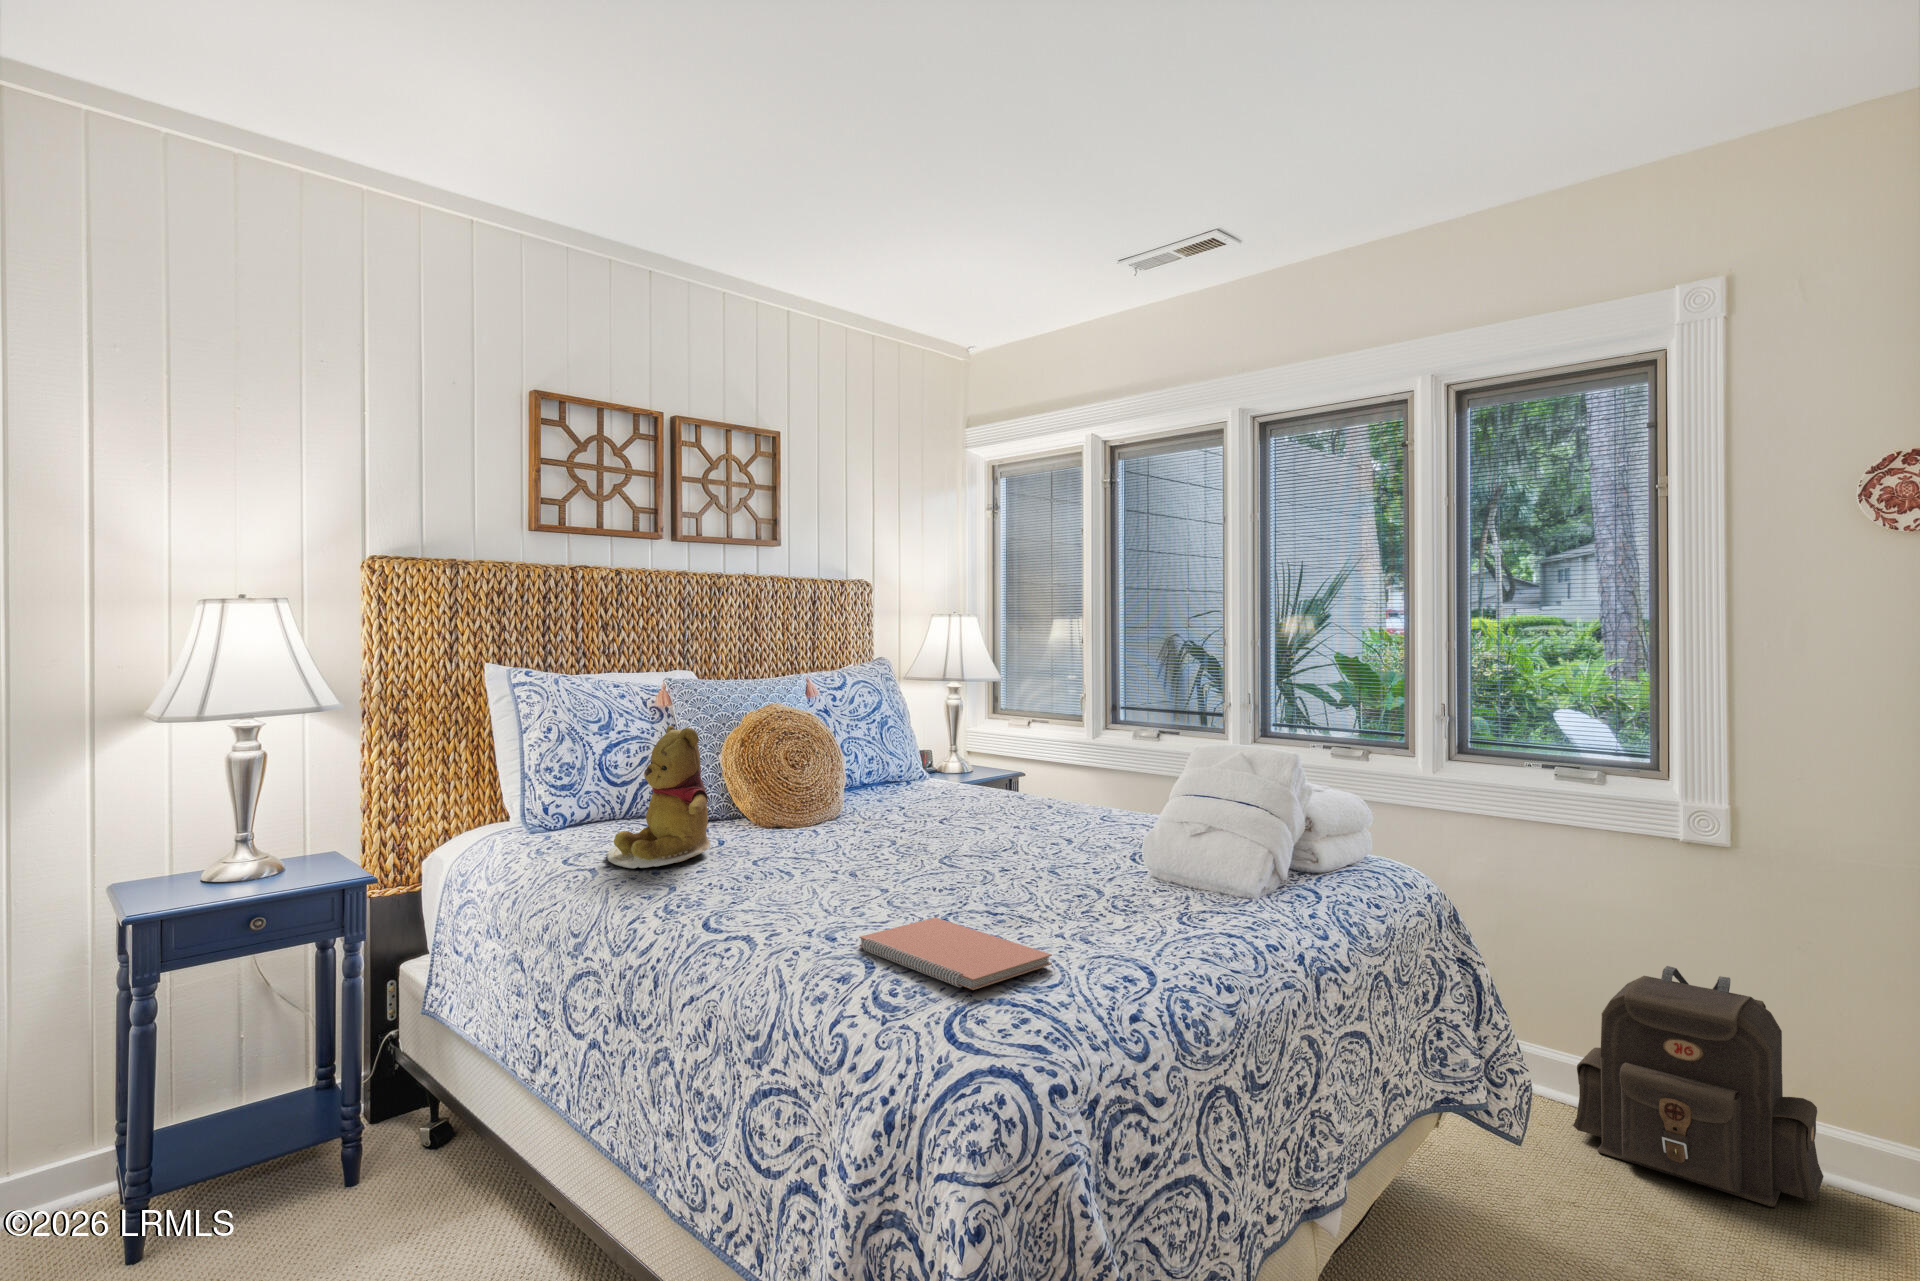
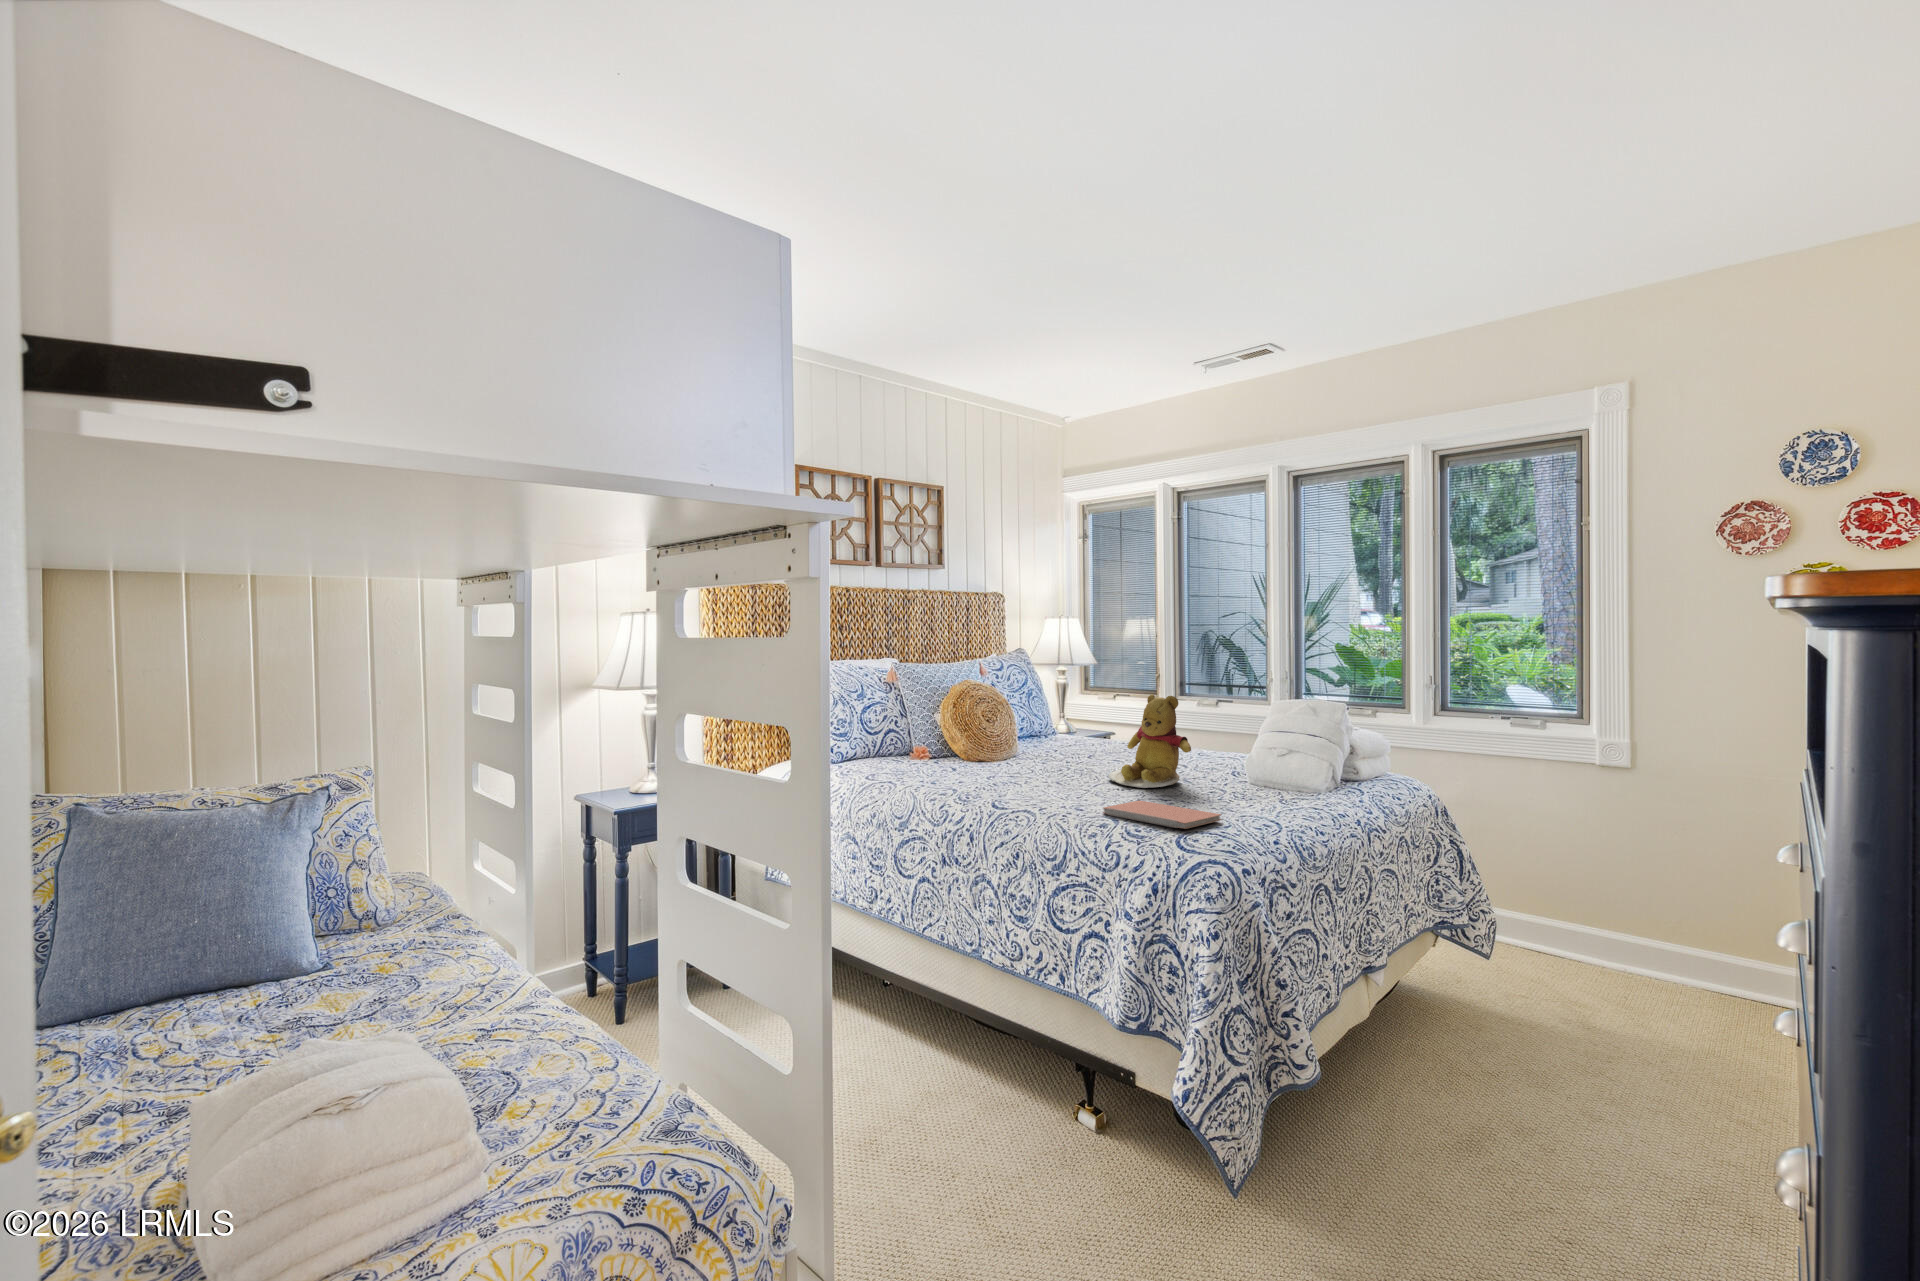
teddy bear: present [606,725,710,868] -> present [1109,694,1191,788]
backpack: present [1573,966,1824,1207] -> none [1522,855,1687,1003]

